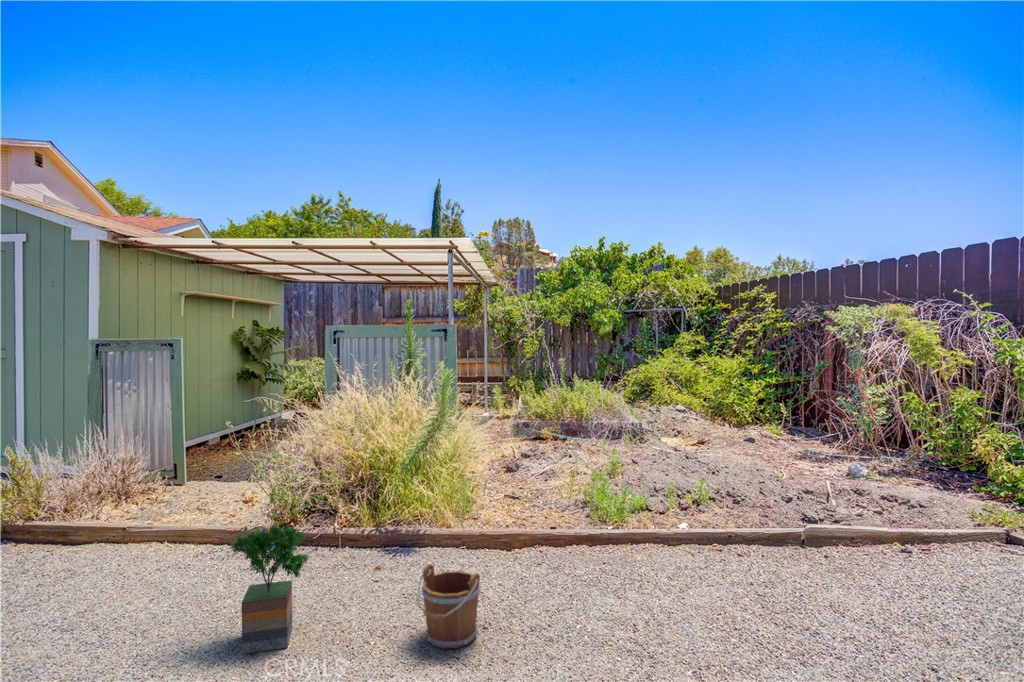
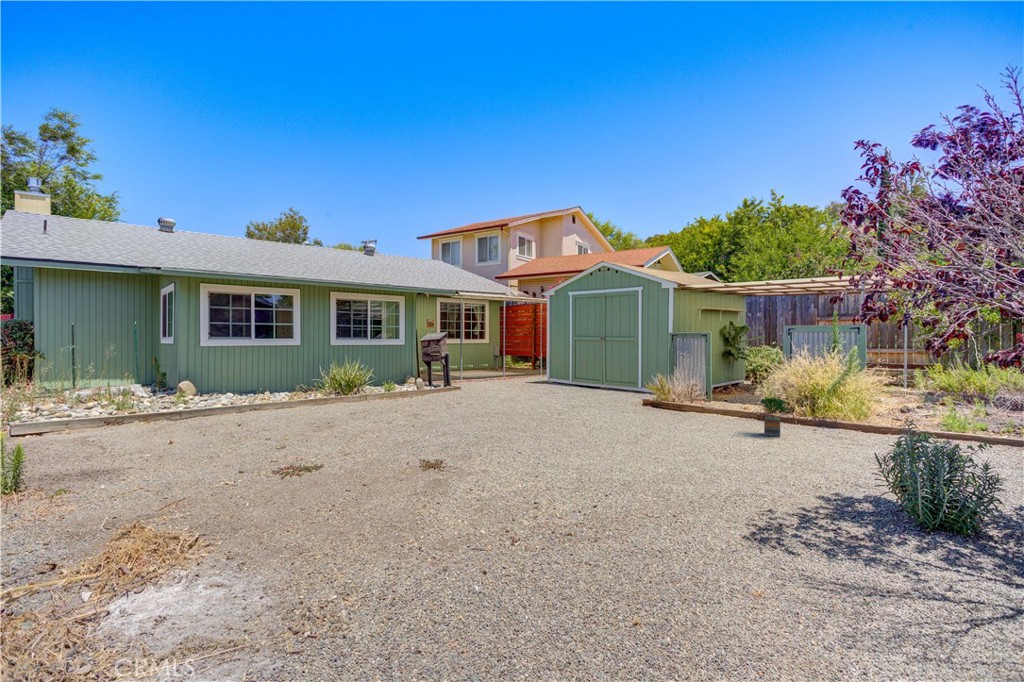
bucket: present [417,564,481,649] -> none [831,418,860,446]

